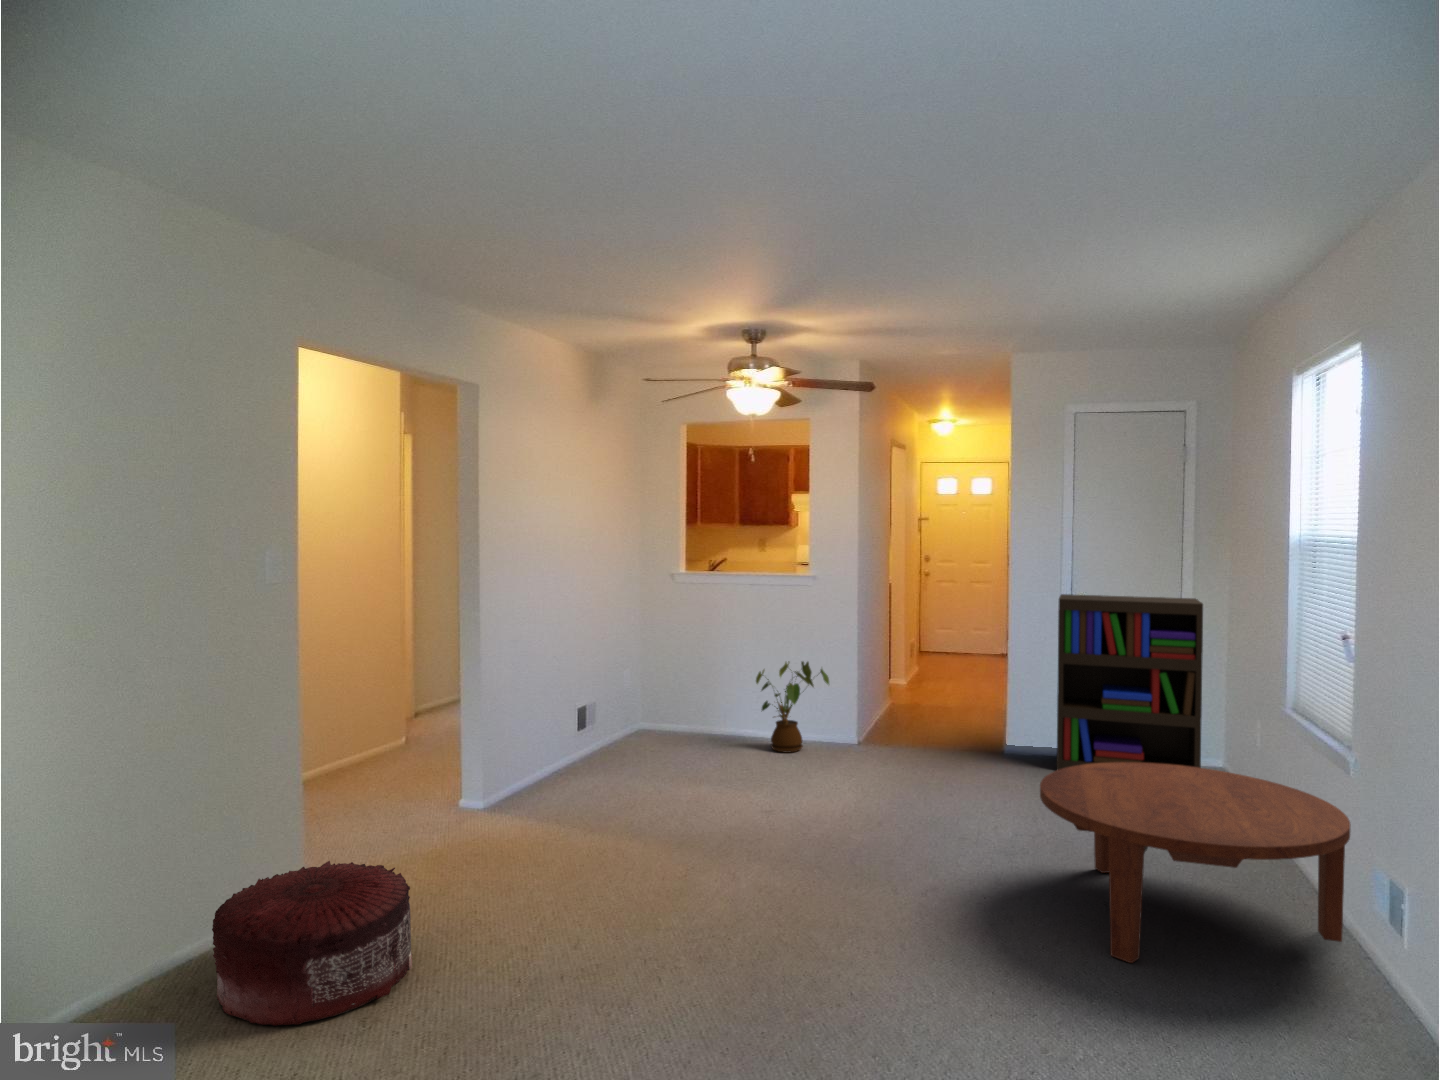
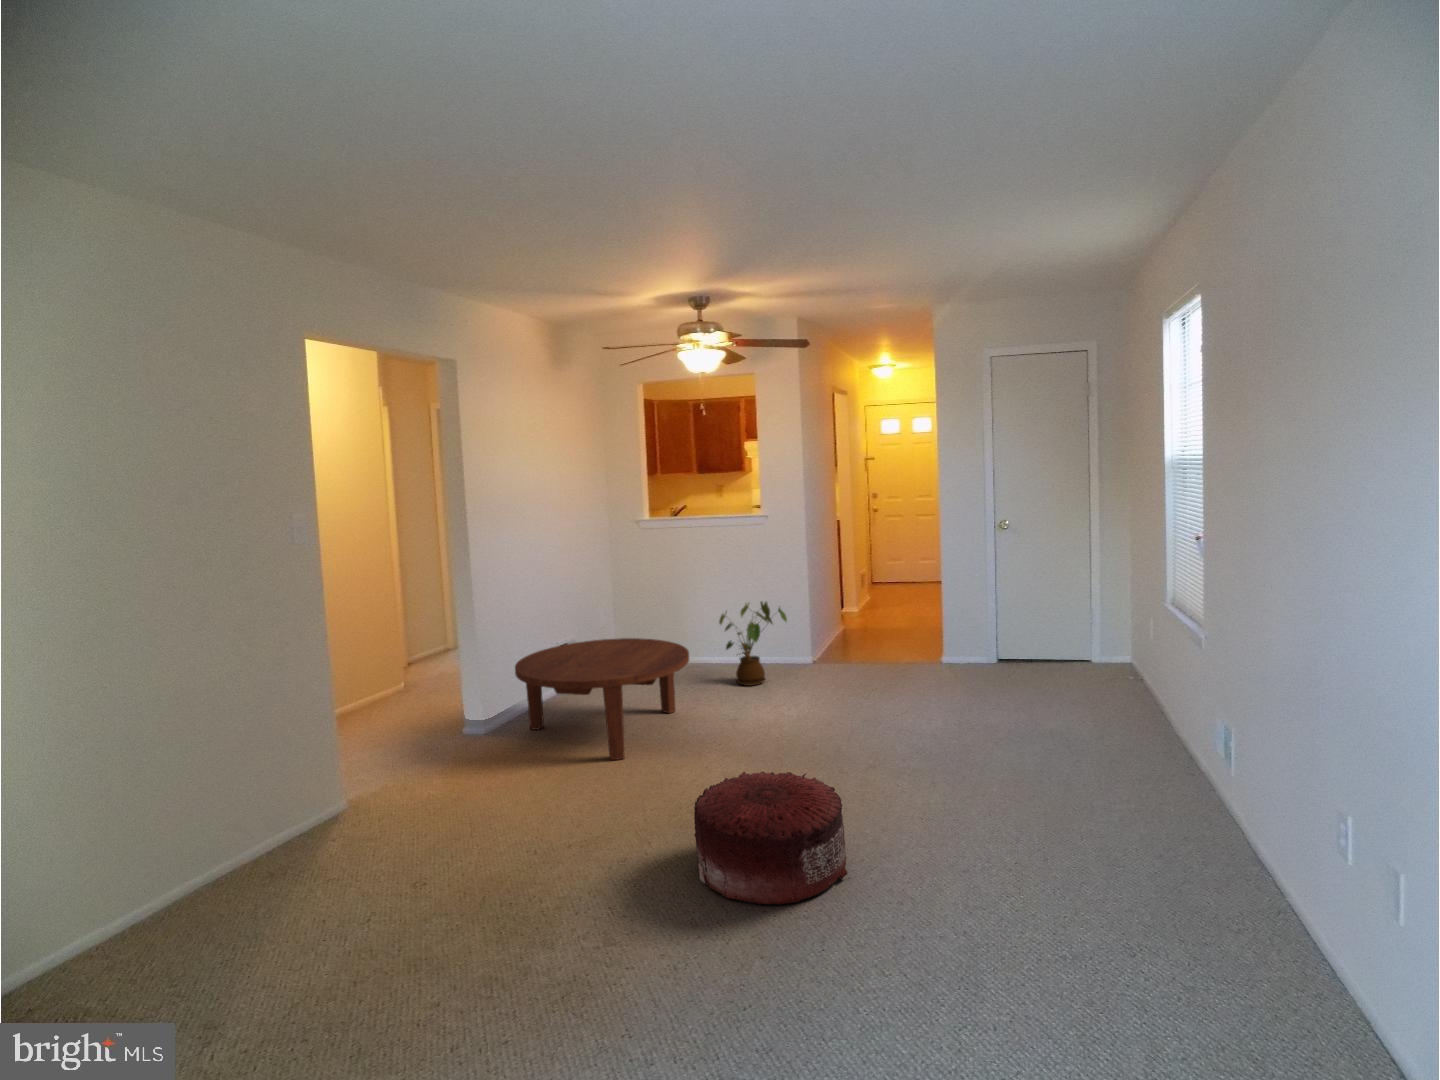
bookshelf: present [1057,594,1203,770] -> none [993,525,1125,693]
coffee table: present [1040,762,1351,963] -> present [515,638,689,760]
pouf: present [212,861,412,1026] -> present [694,771,848,905]

